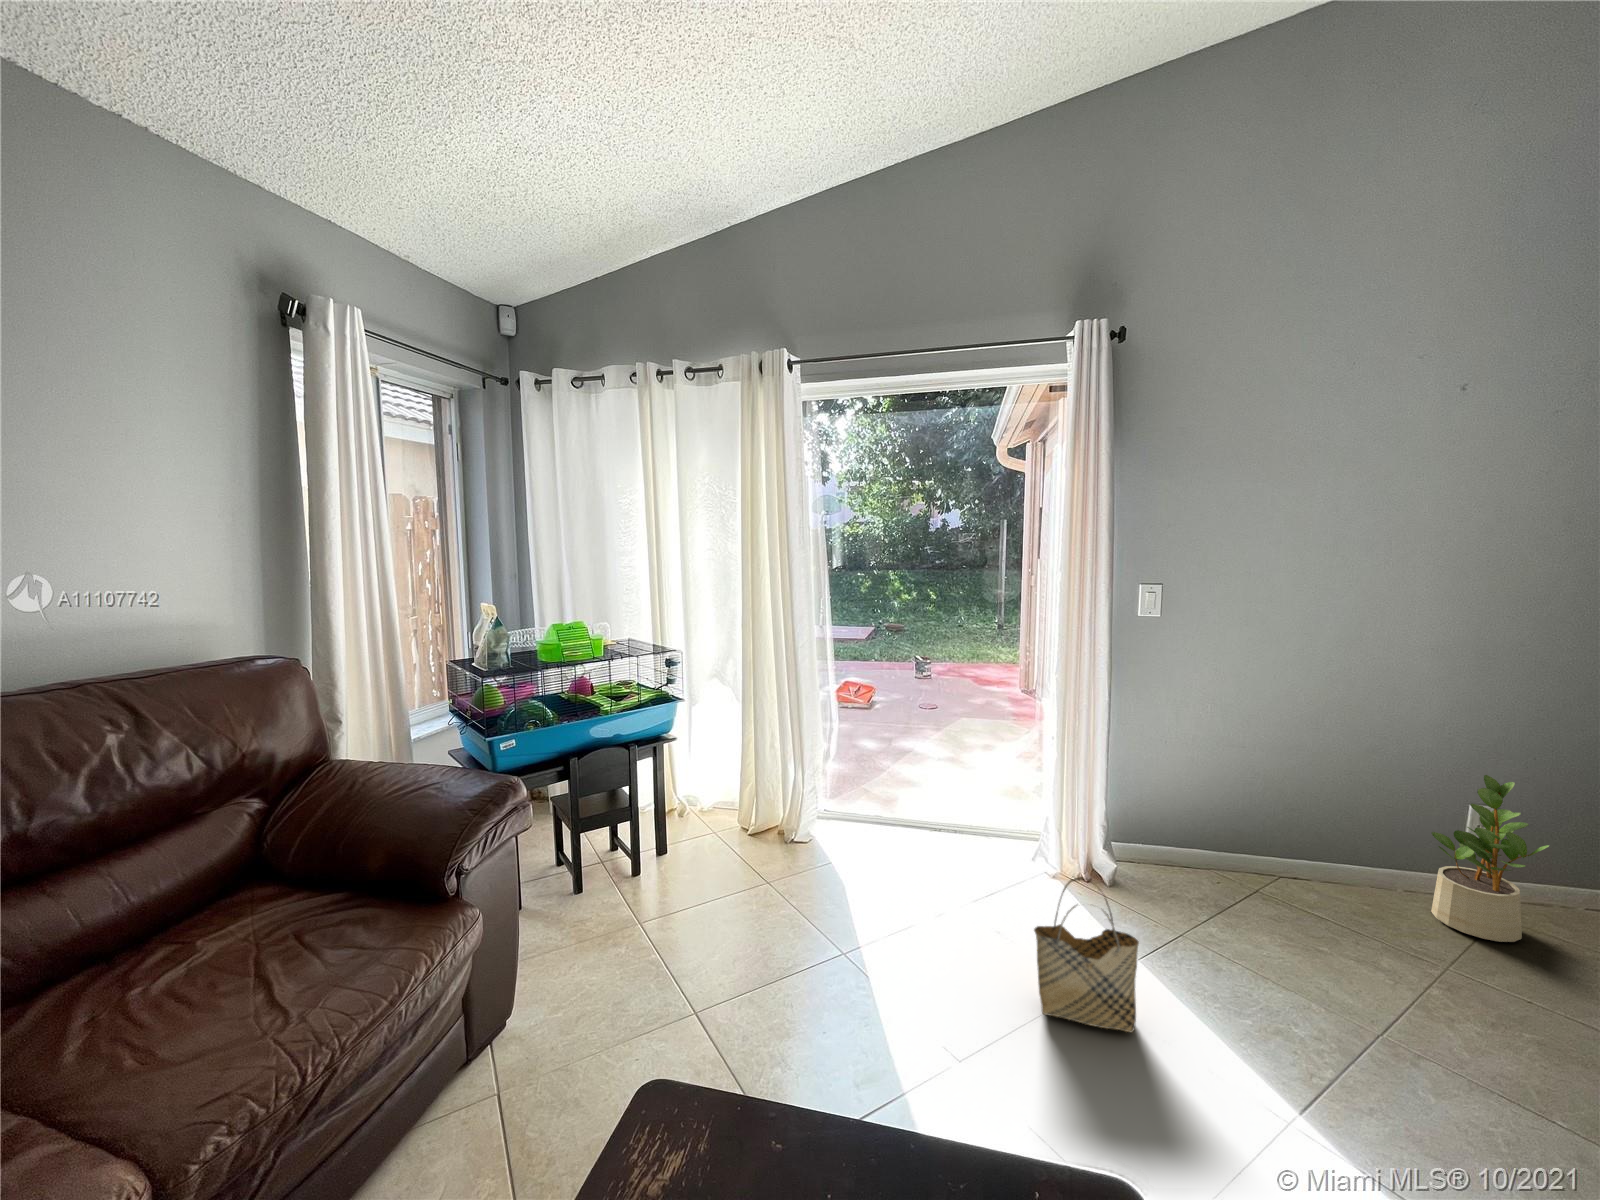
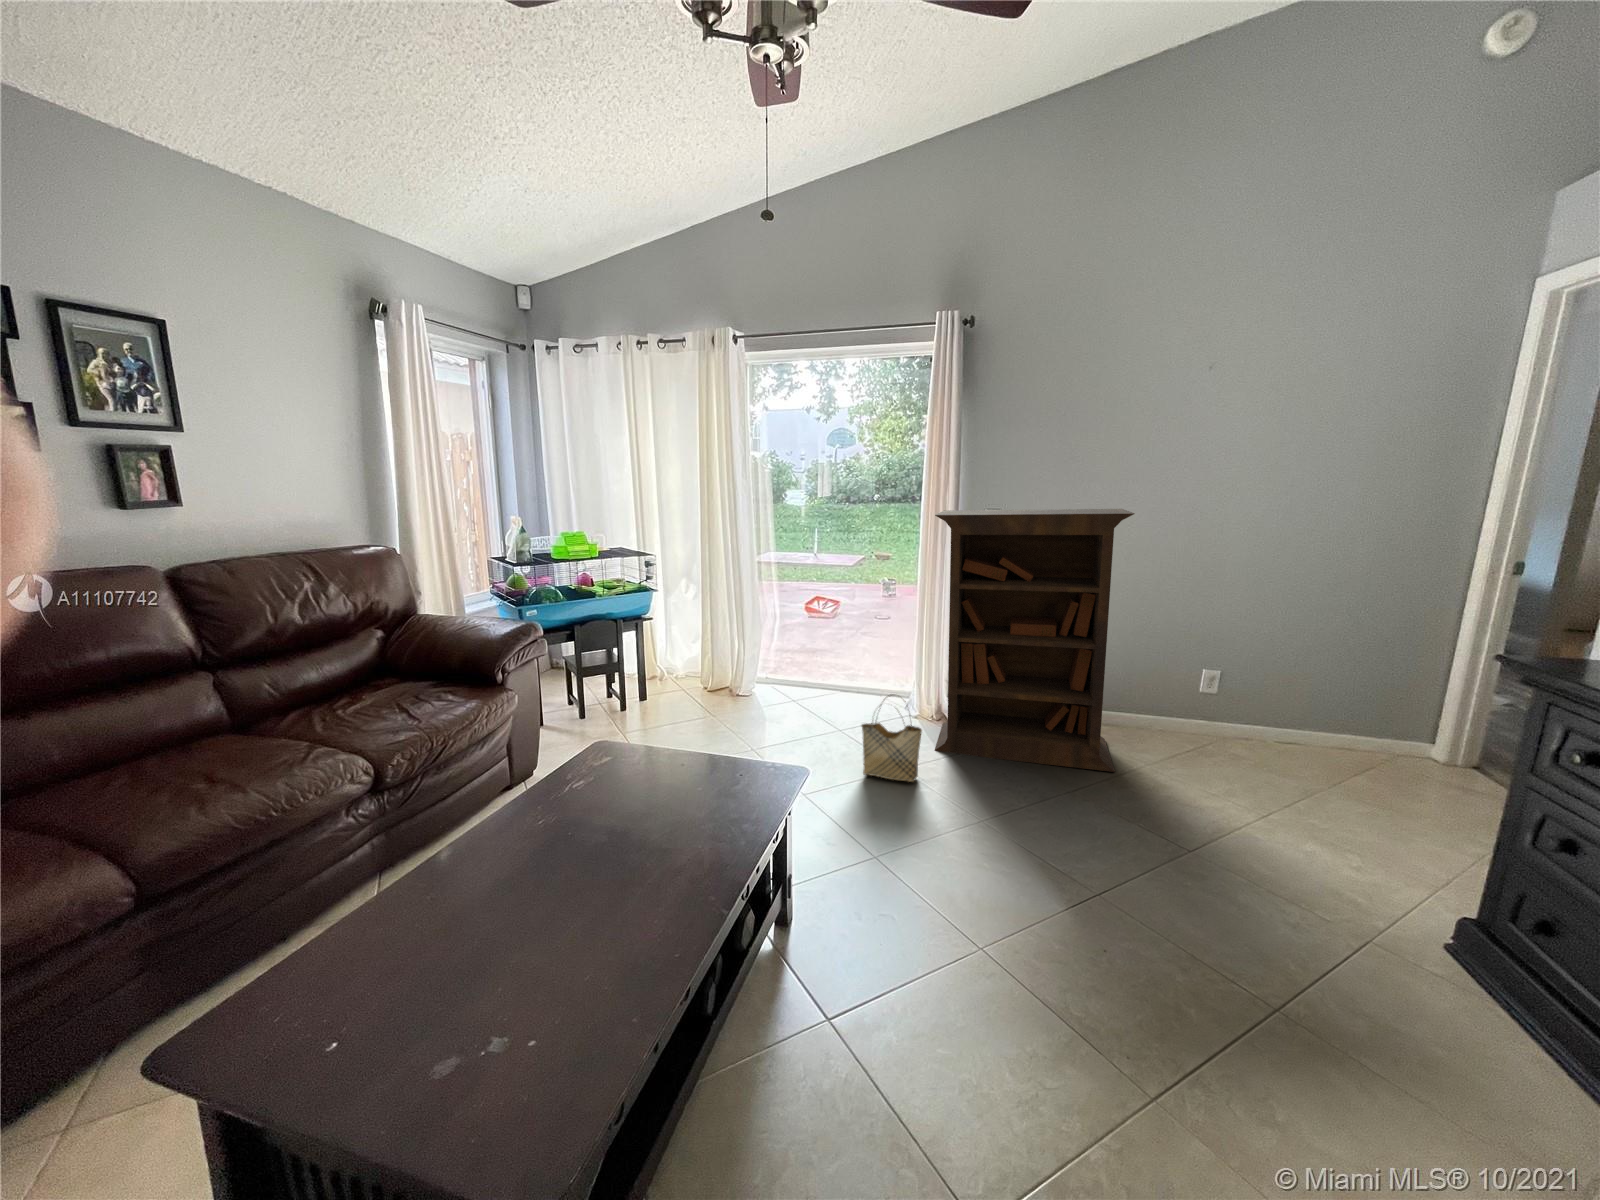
bookcase: none [1098,584,1456,994] -> present [935,509,1135,772]
potted plant: present [1431,775,1549,942] -> none [1160,642,1222,752]

